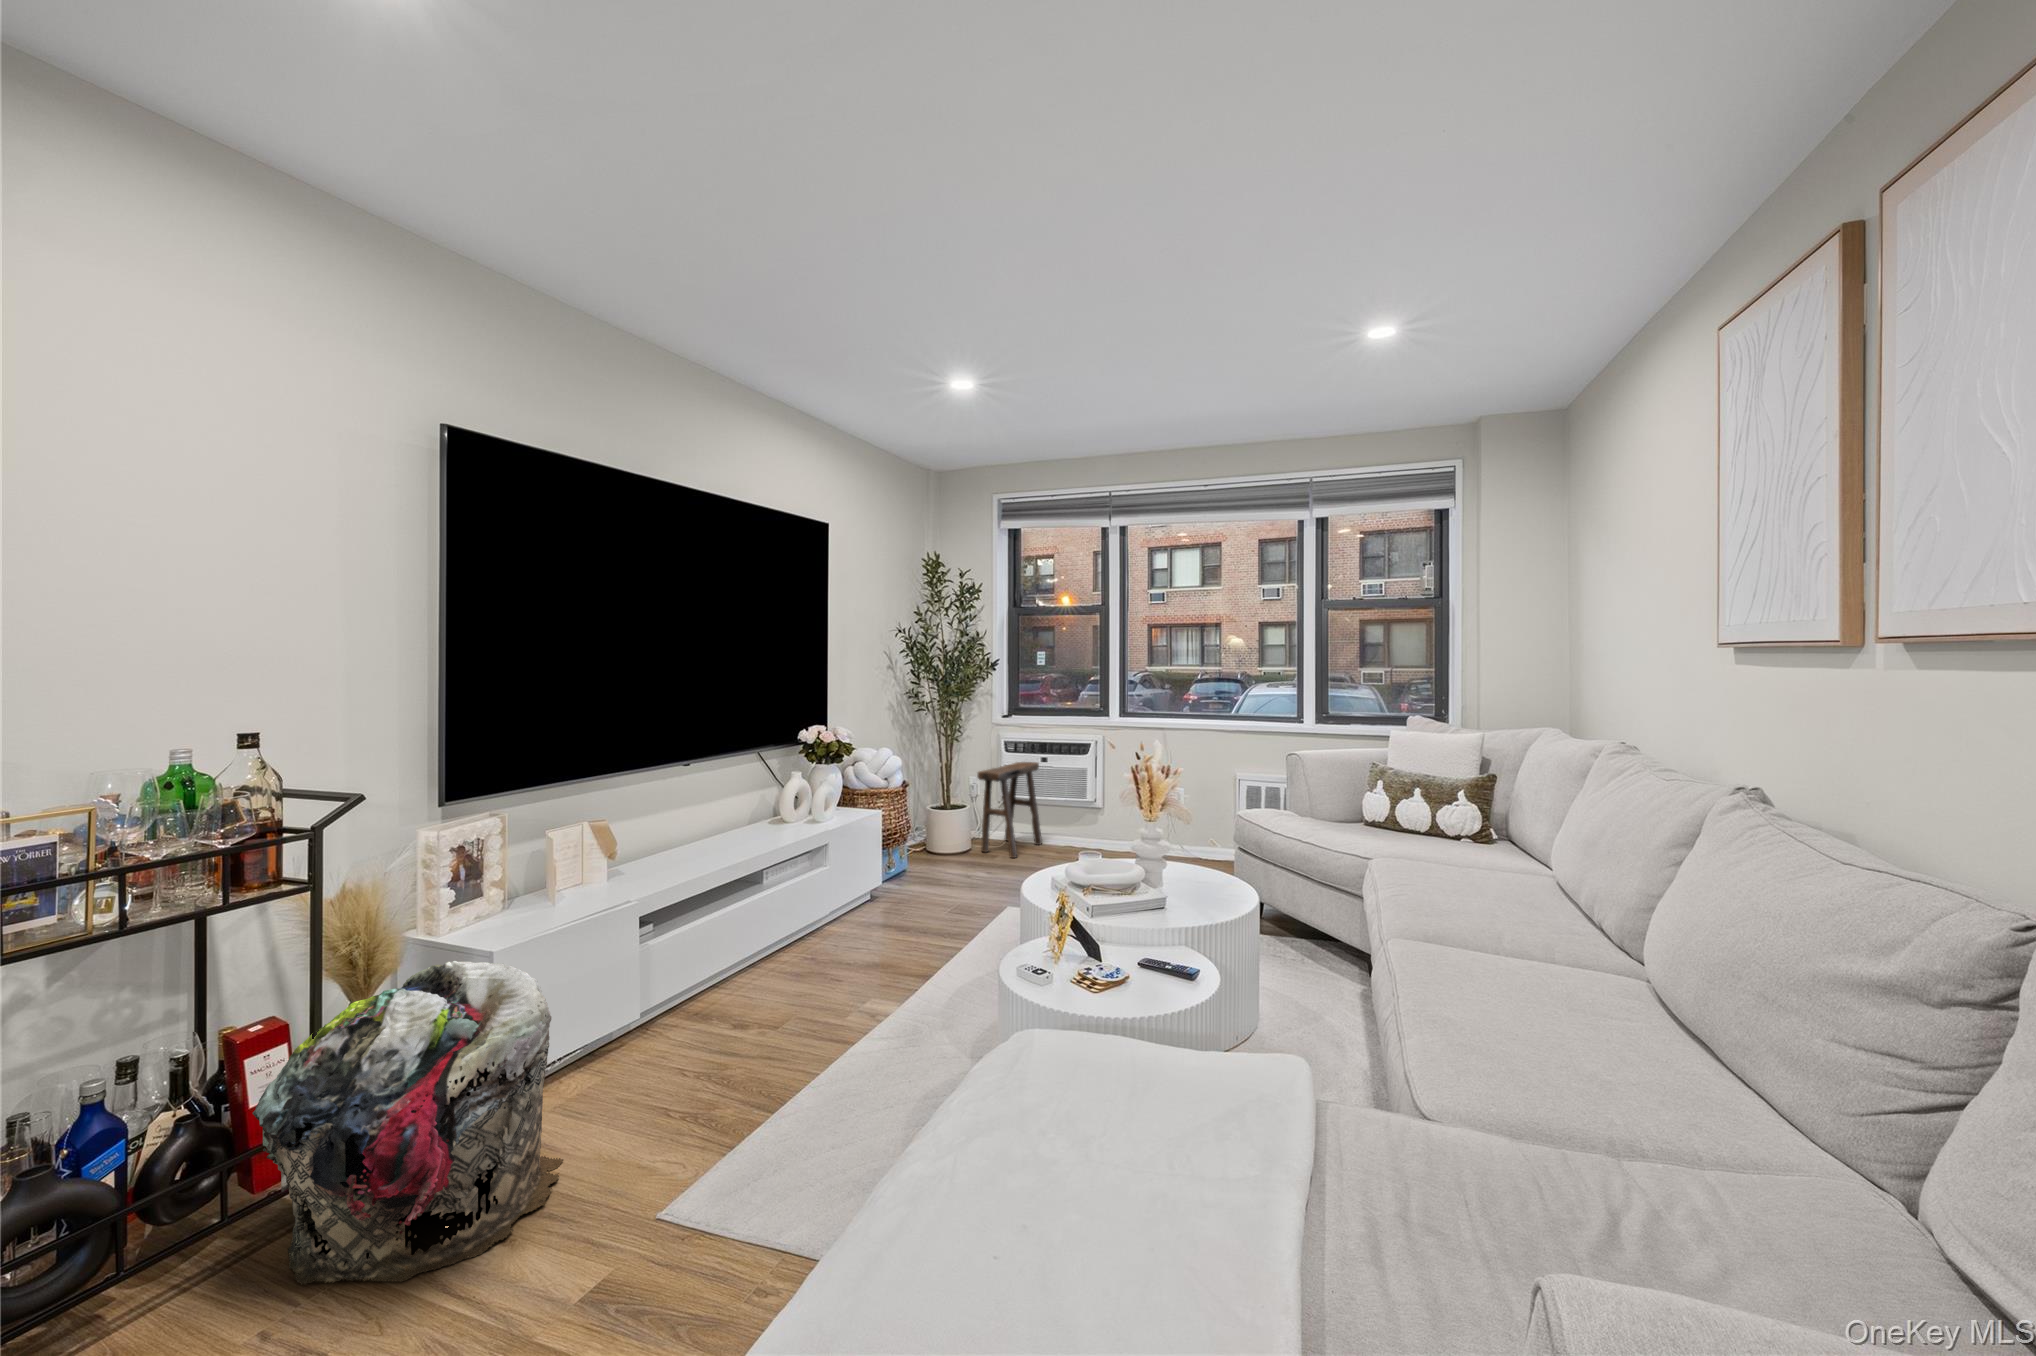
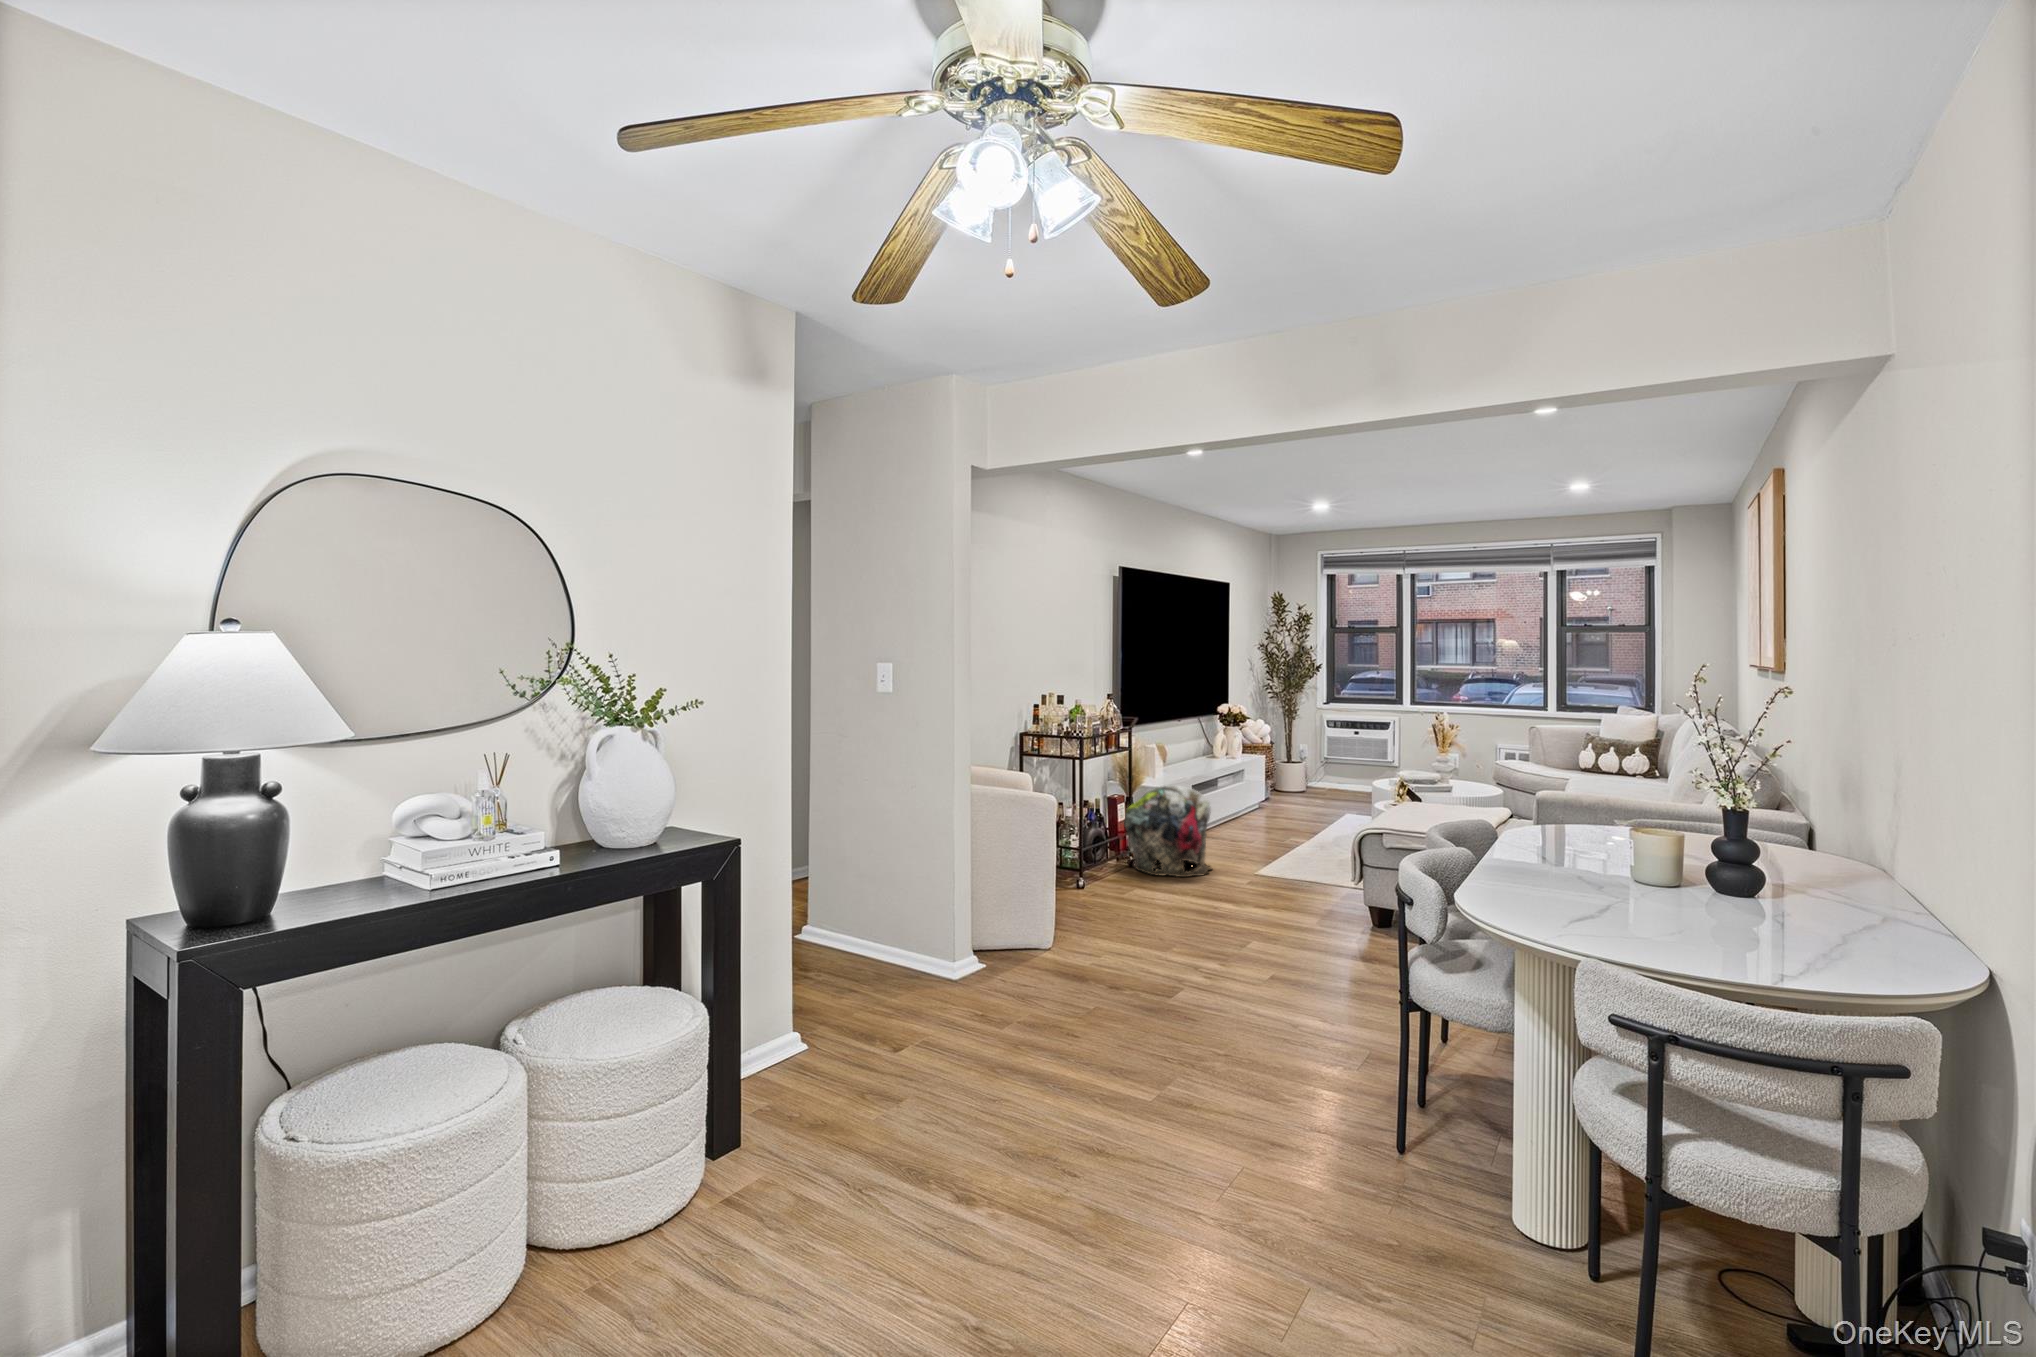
stool: present [977,762,1042,858] -> none [1314,734,1355,794]

